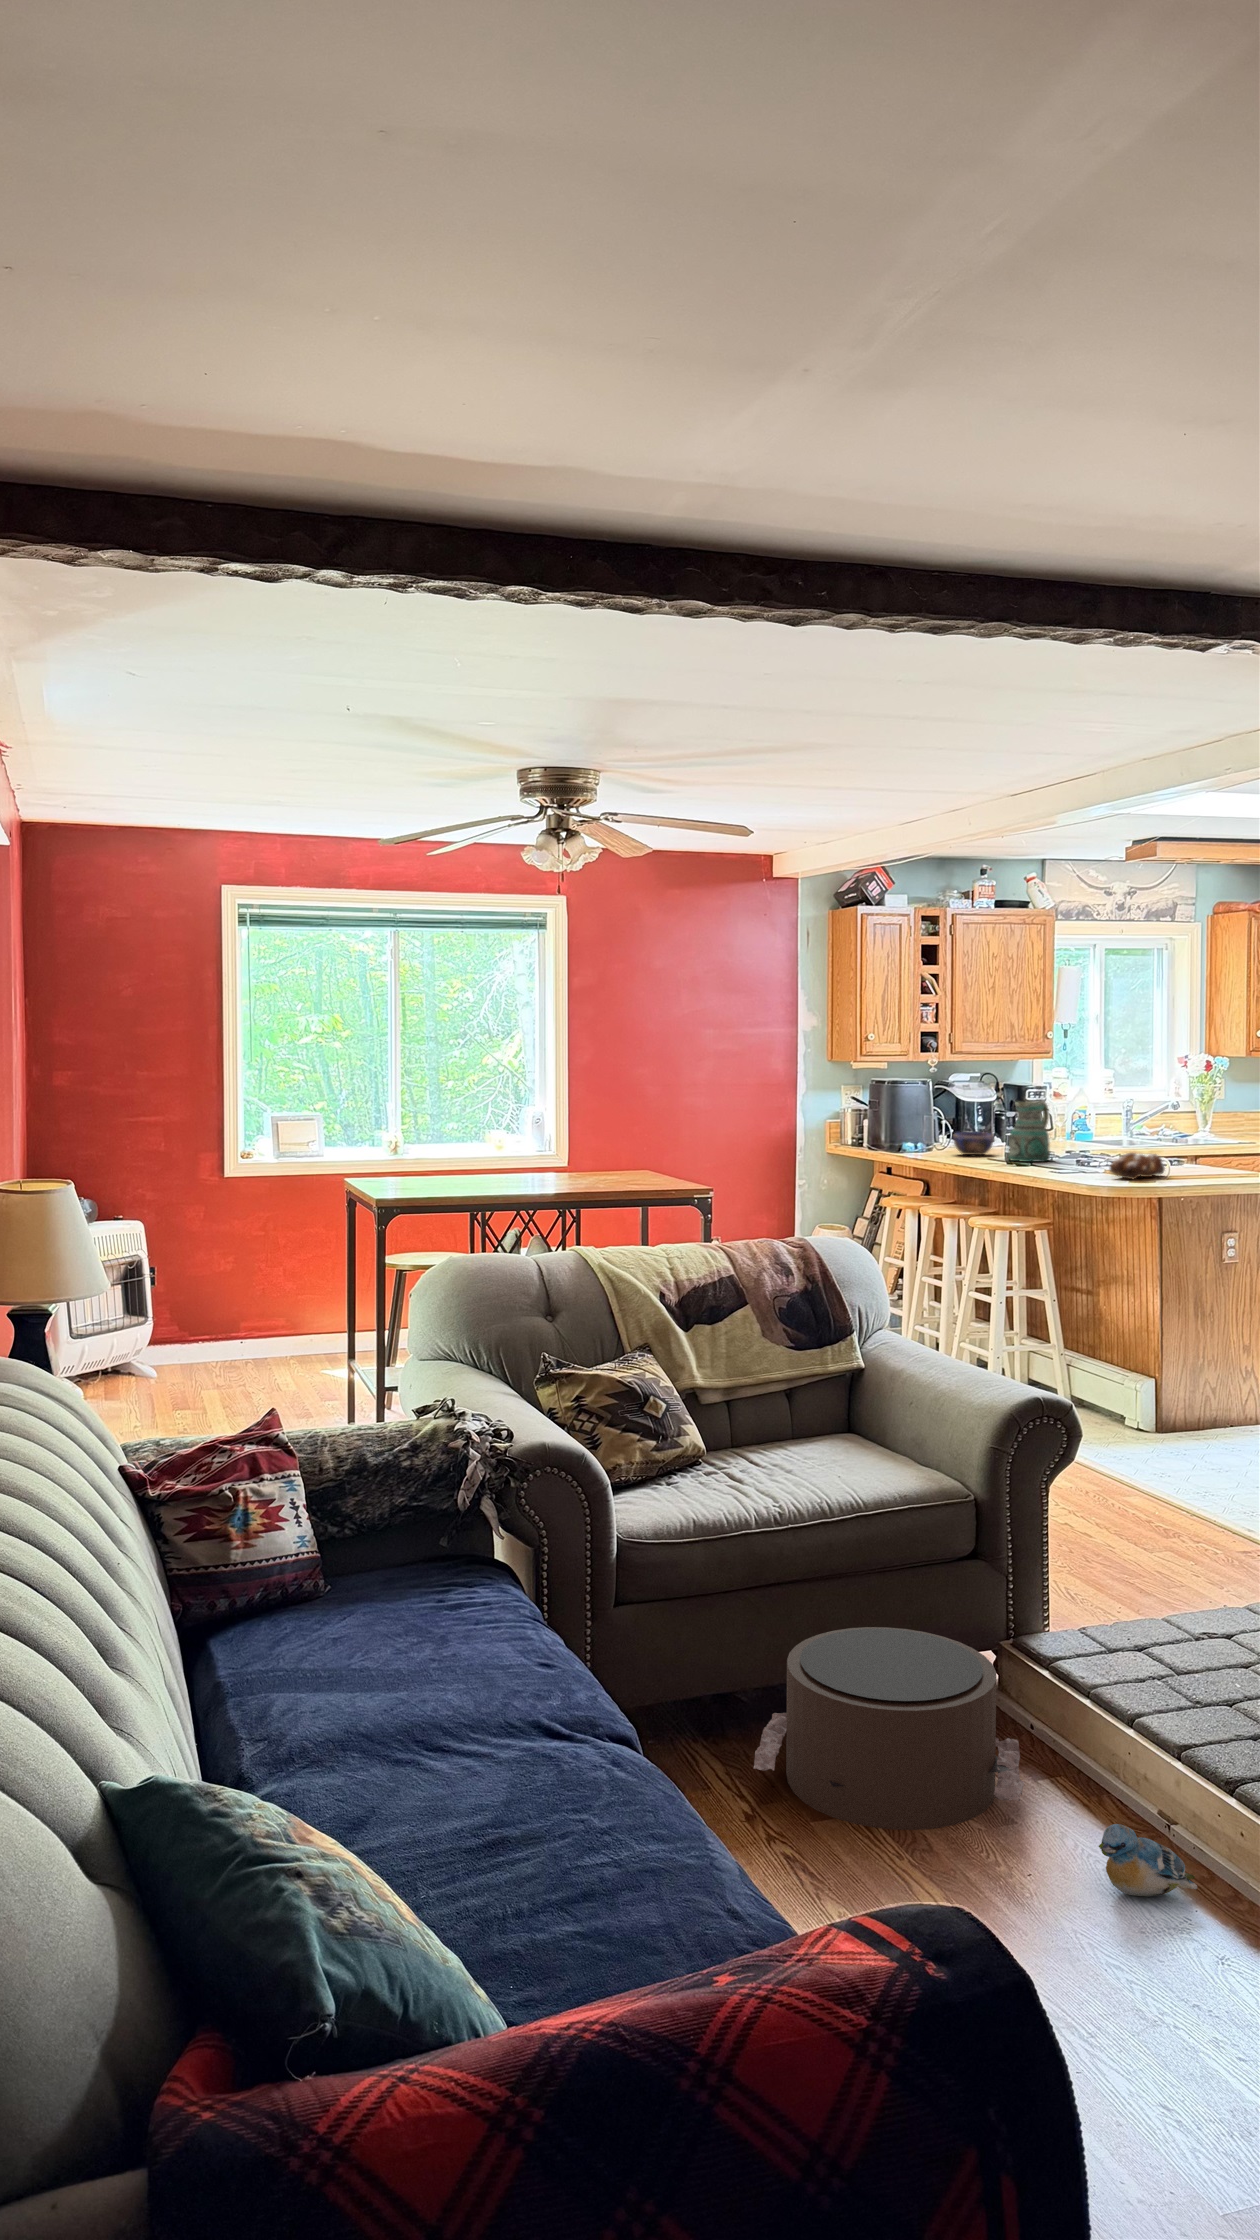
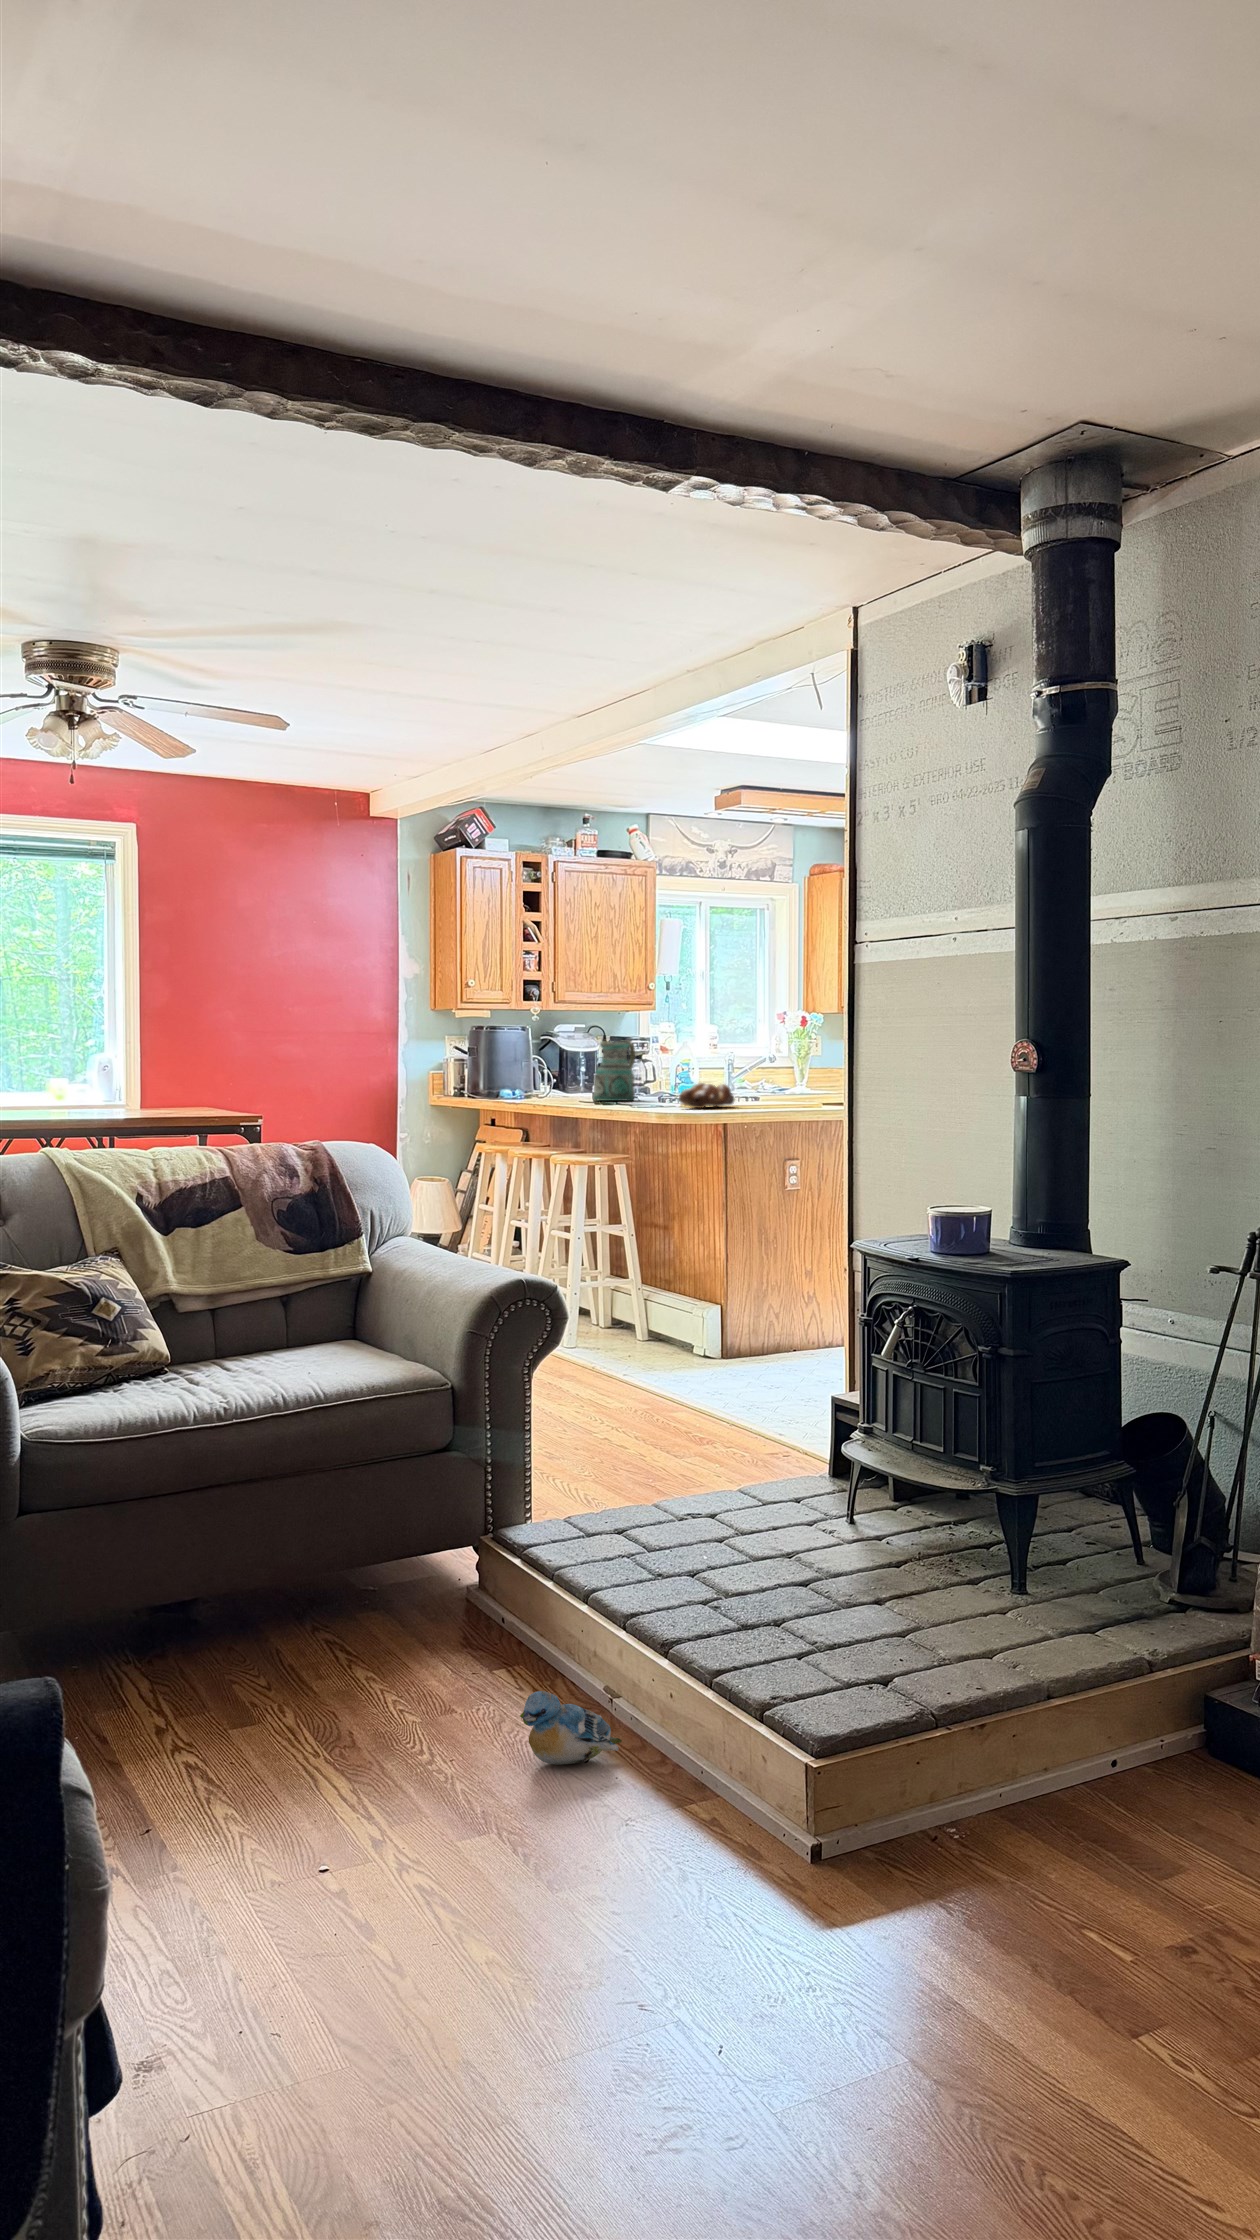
bowl: present [953,1132,994,1155] -> none [542,1075,584,1098]
pouf: present [754,1627,1025,1830] -> none [176,1526,476,1729]

